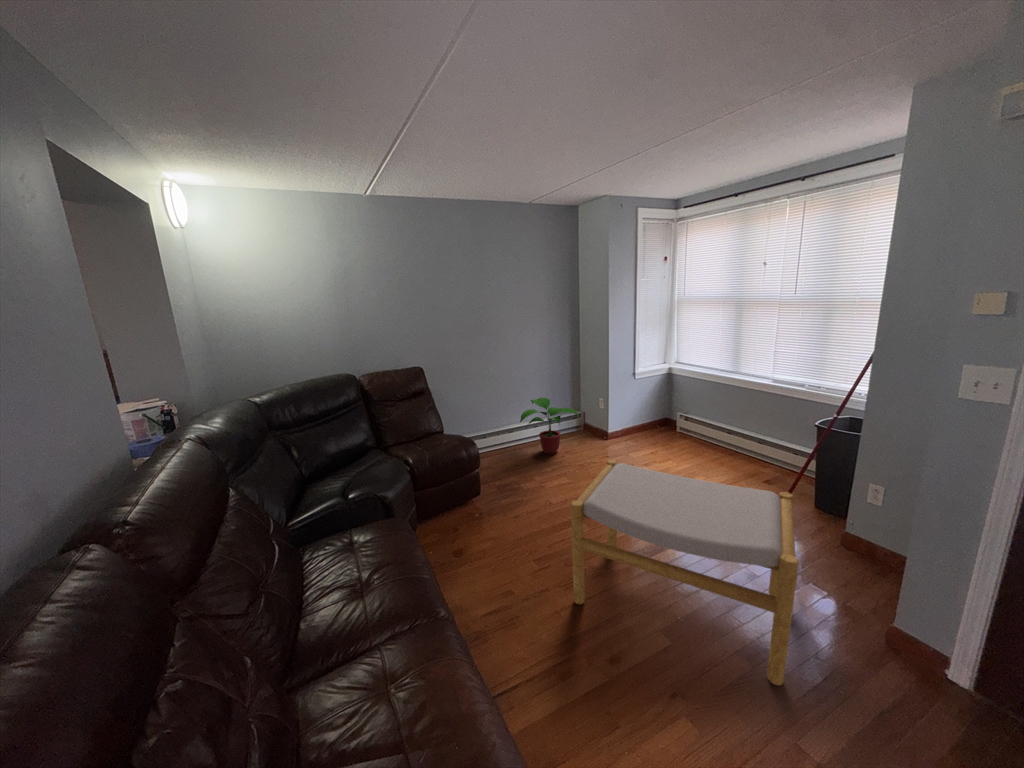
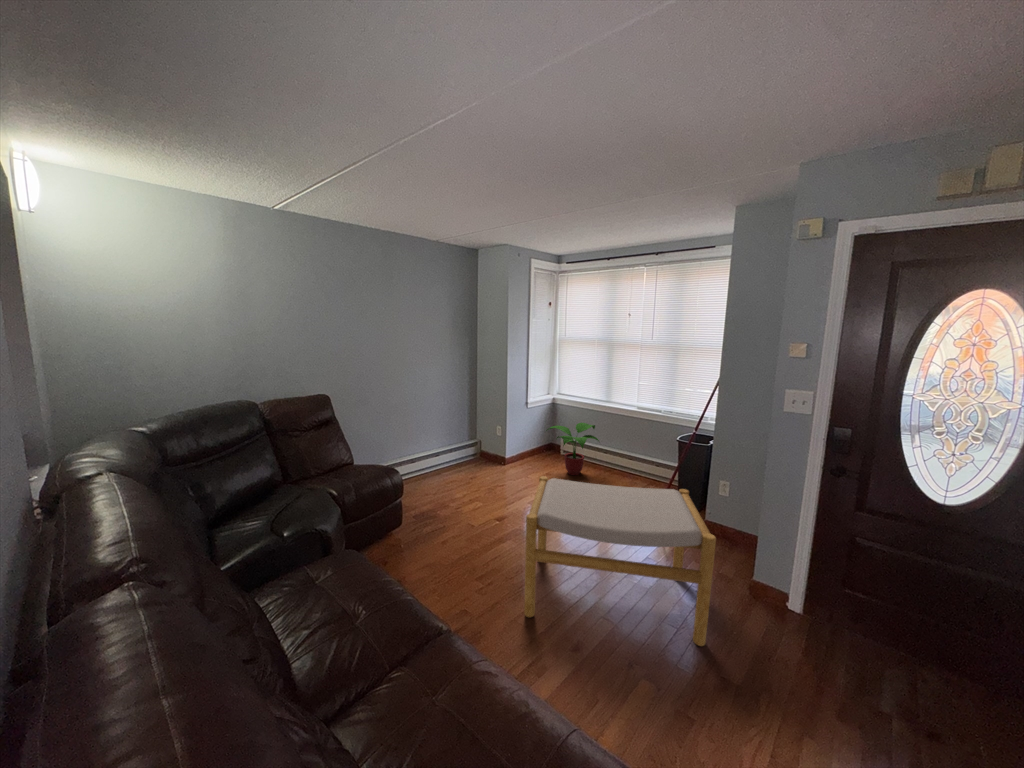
potted plant: present [520,398,579,454] -> present [546,423,599,475]

